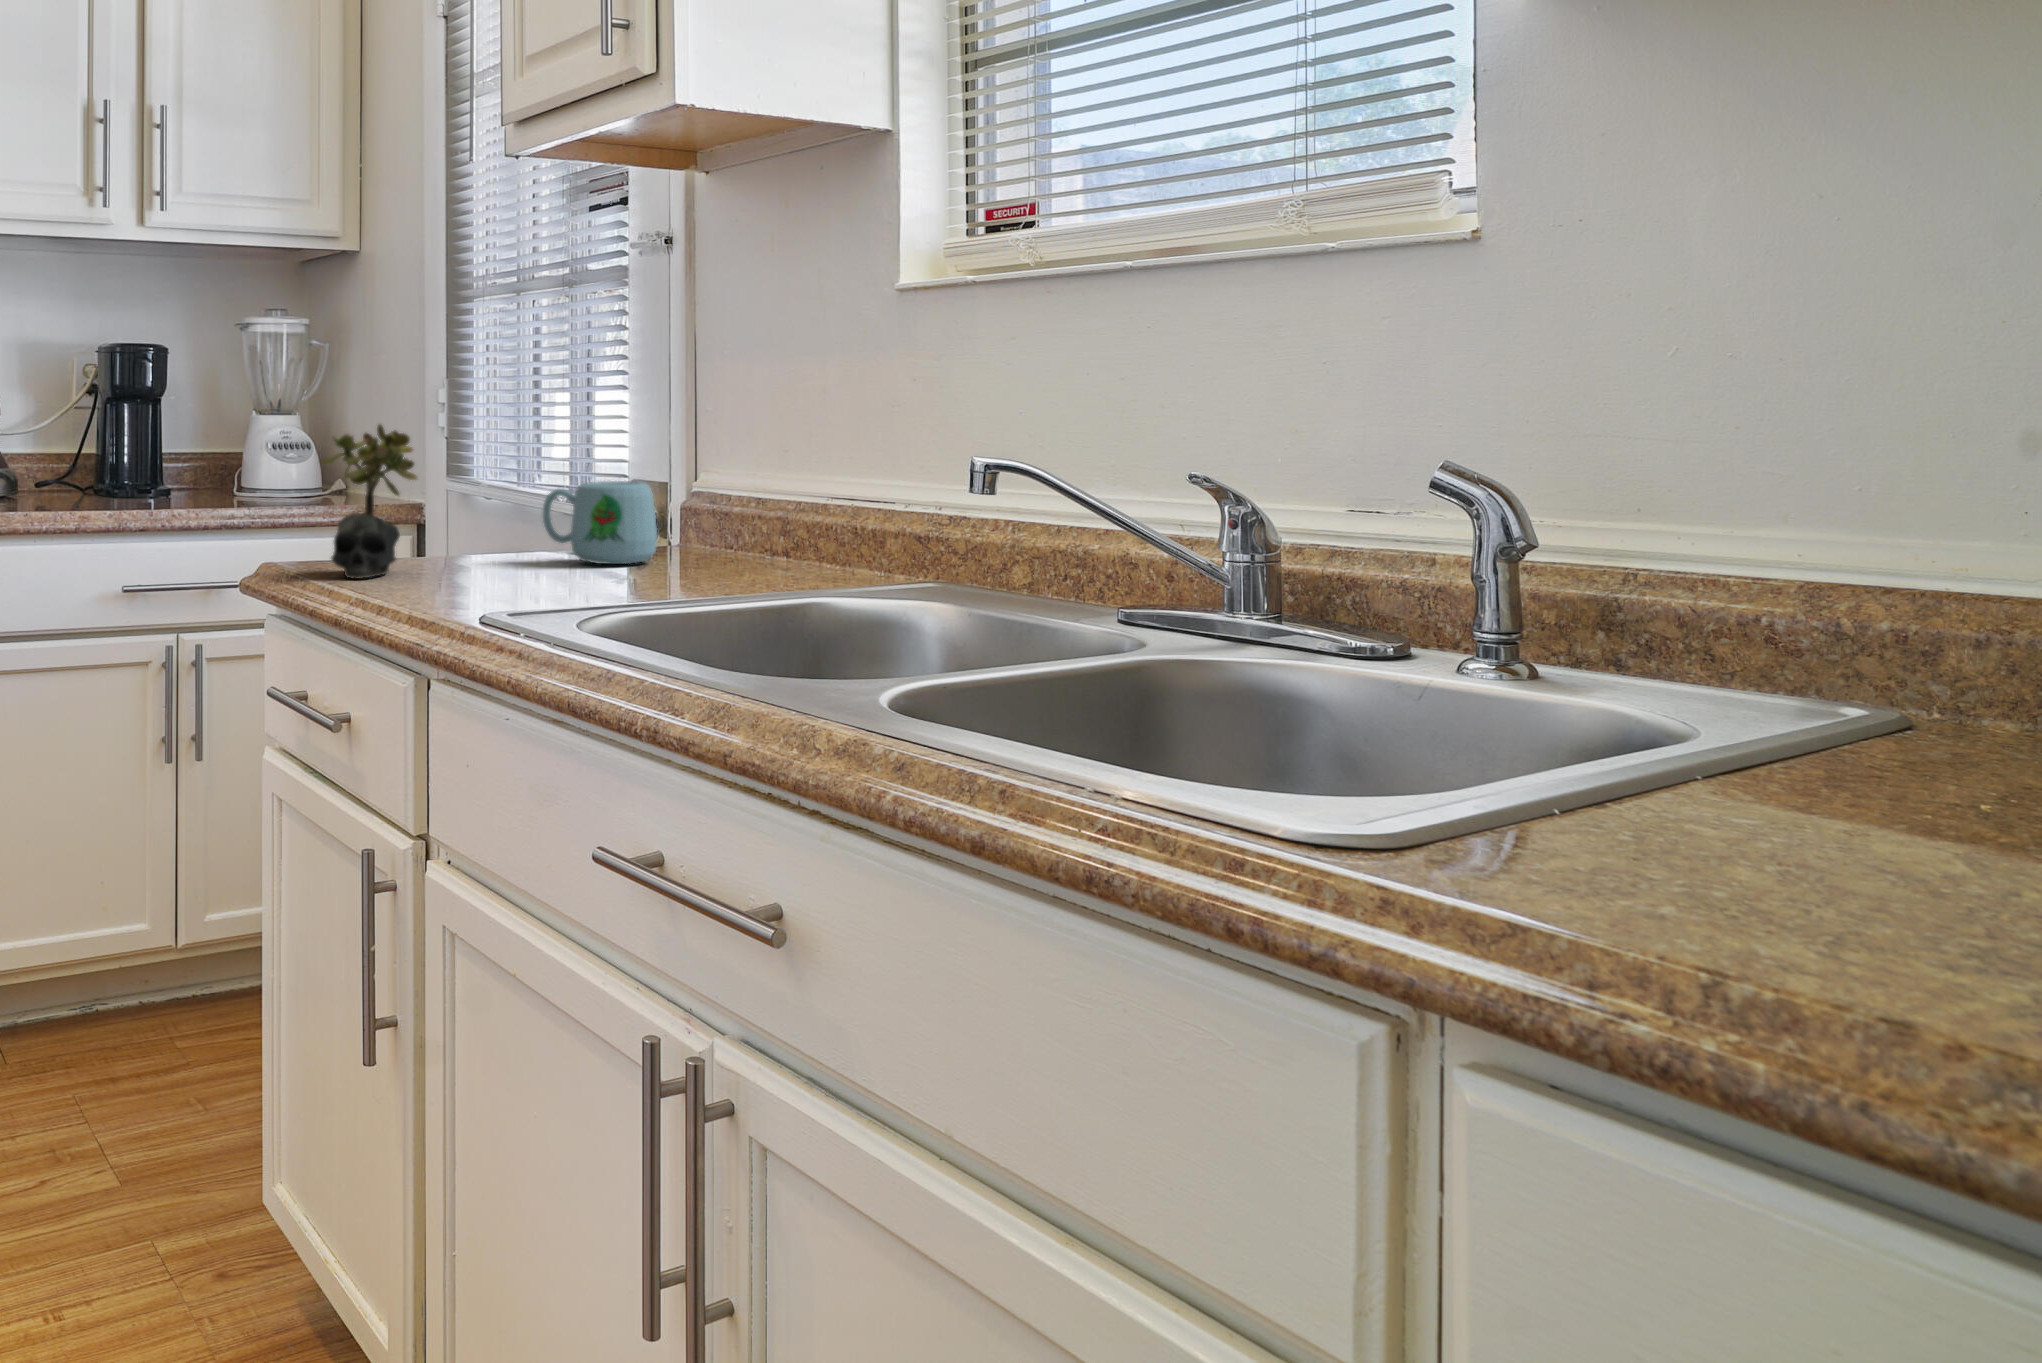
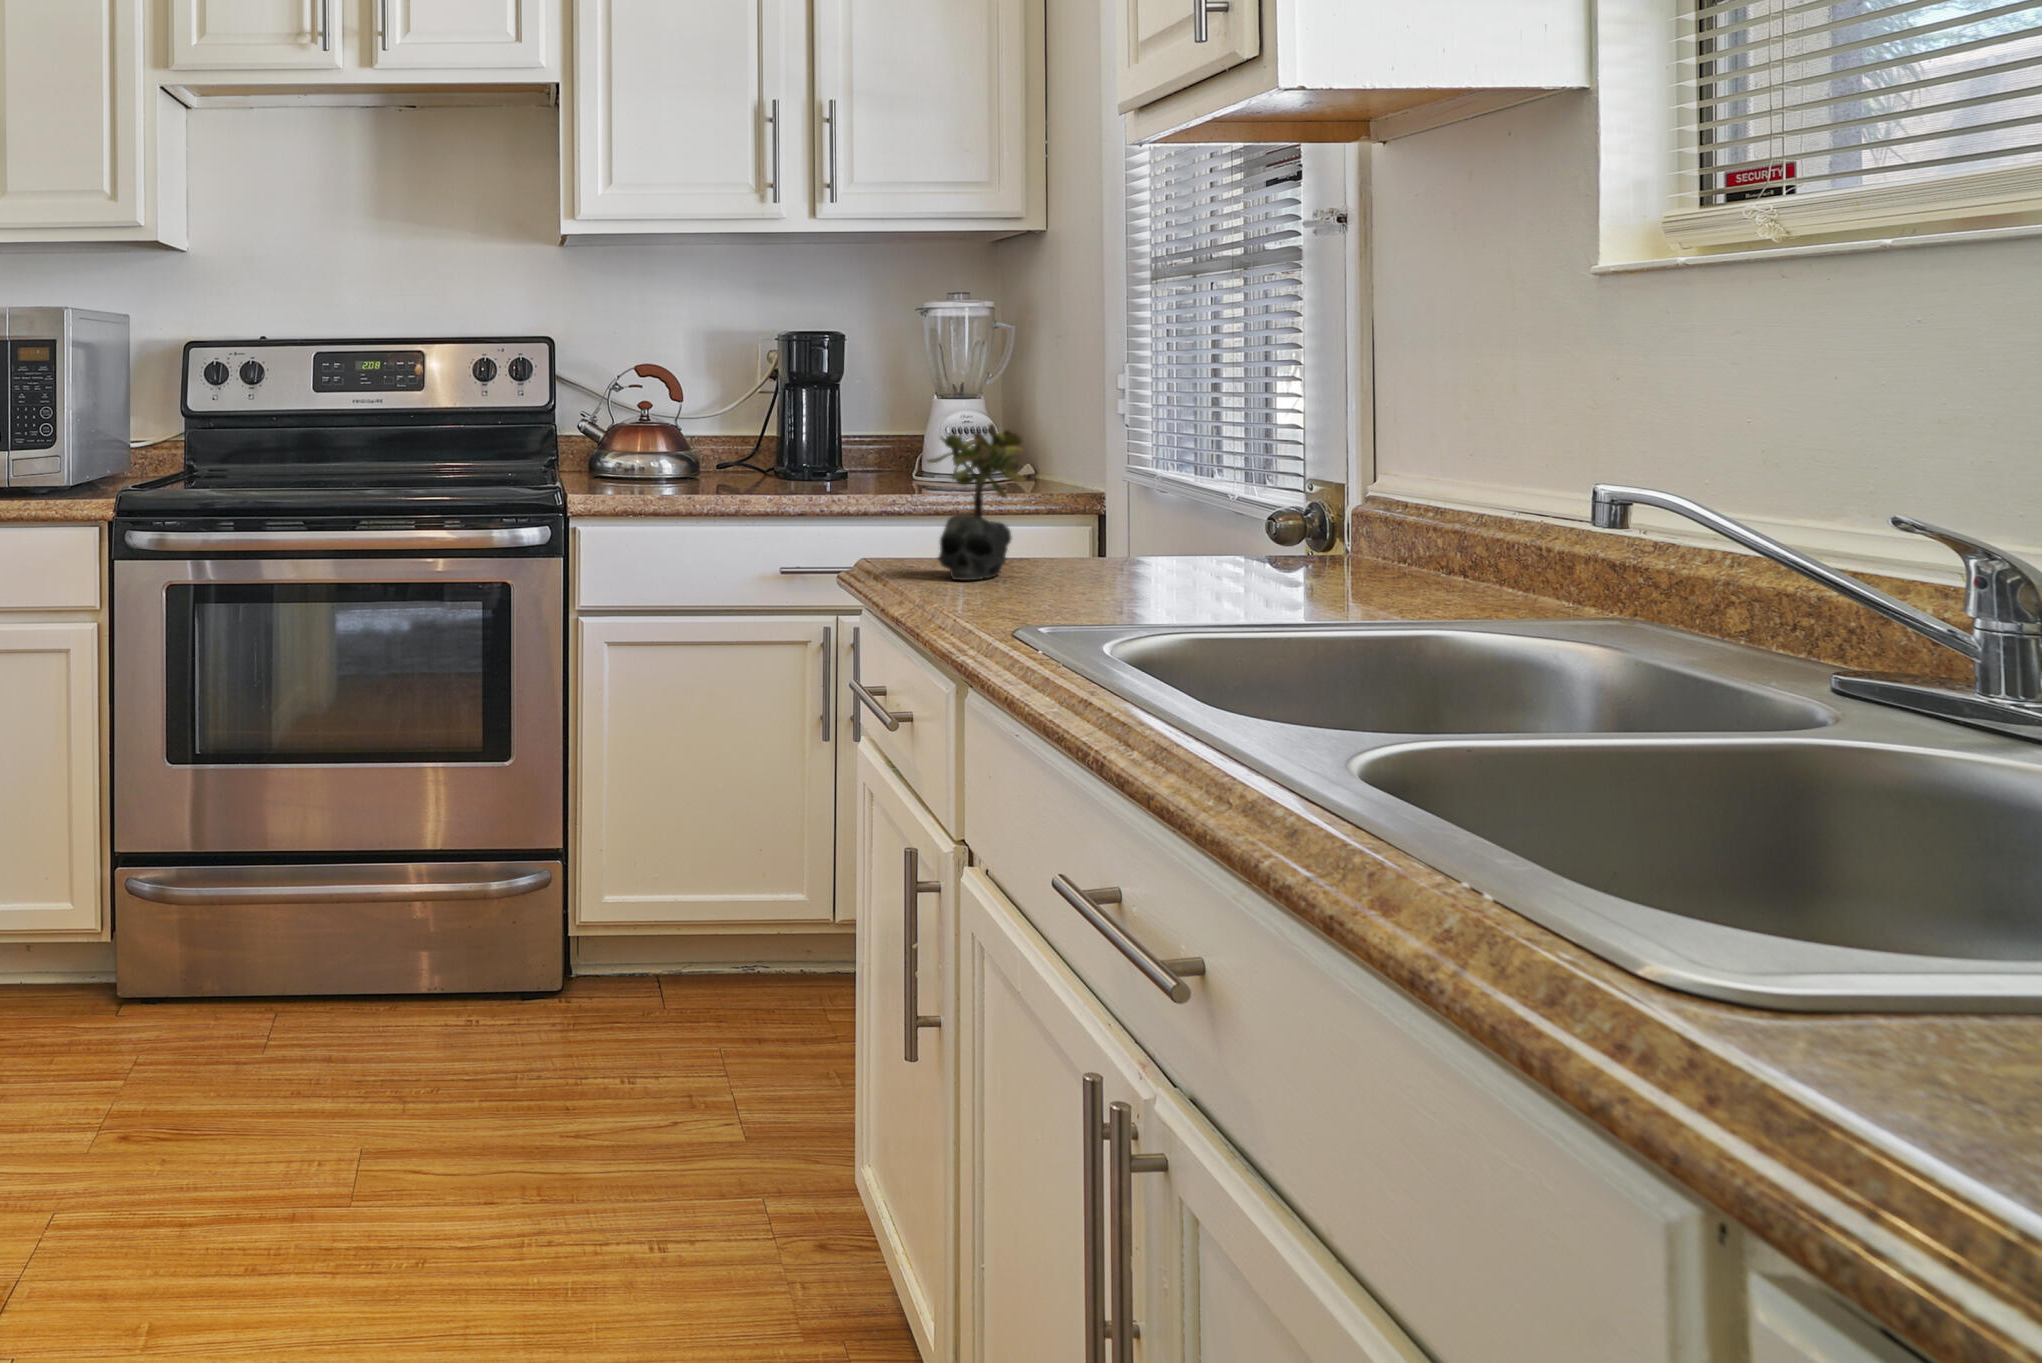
mug: present [543,481,657,564] -> none [1176,487,1308,578]

